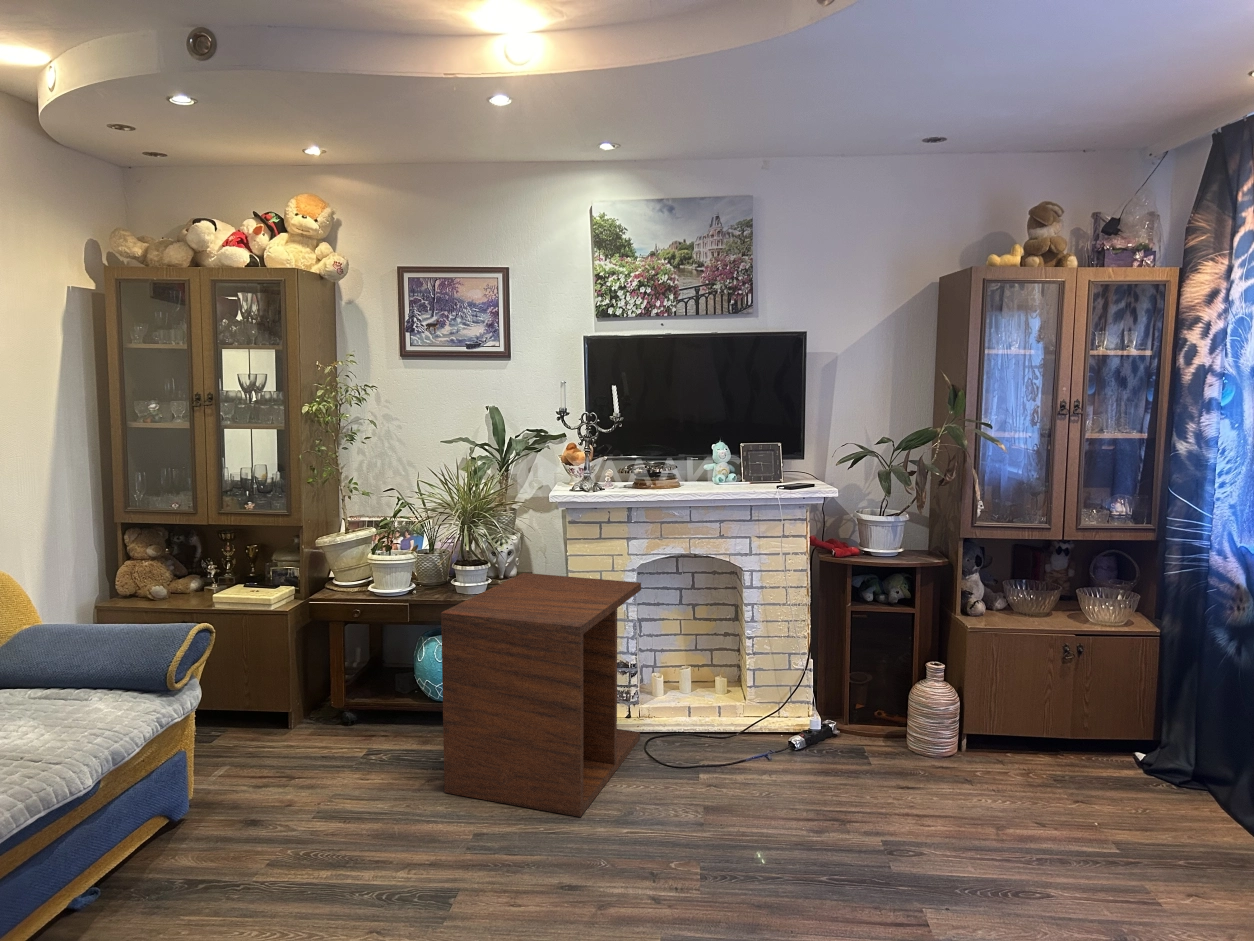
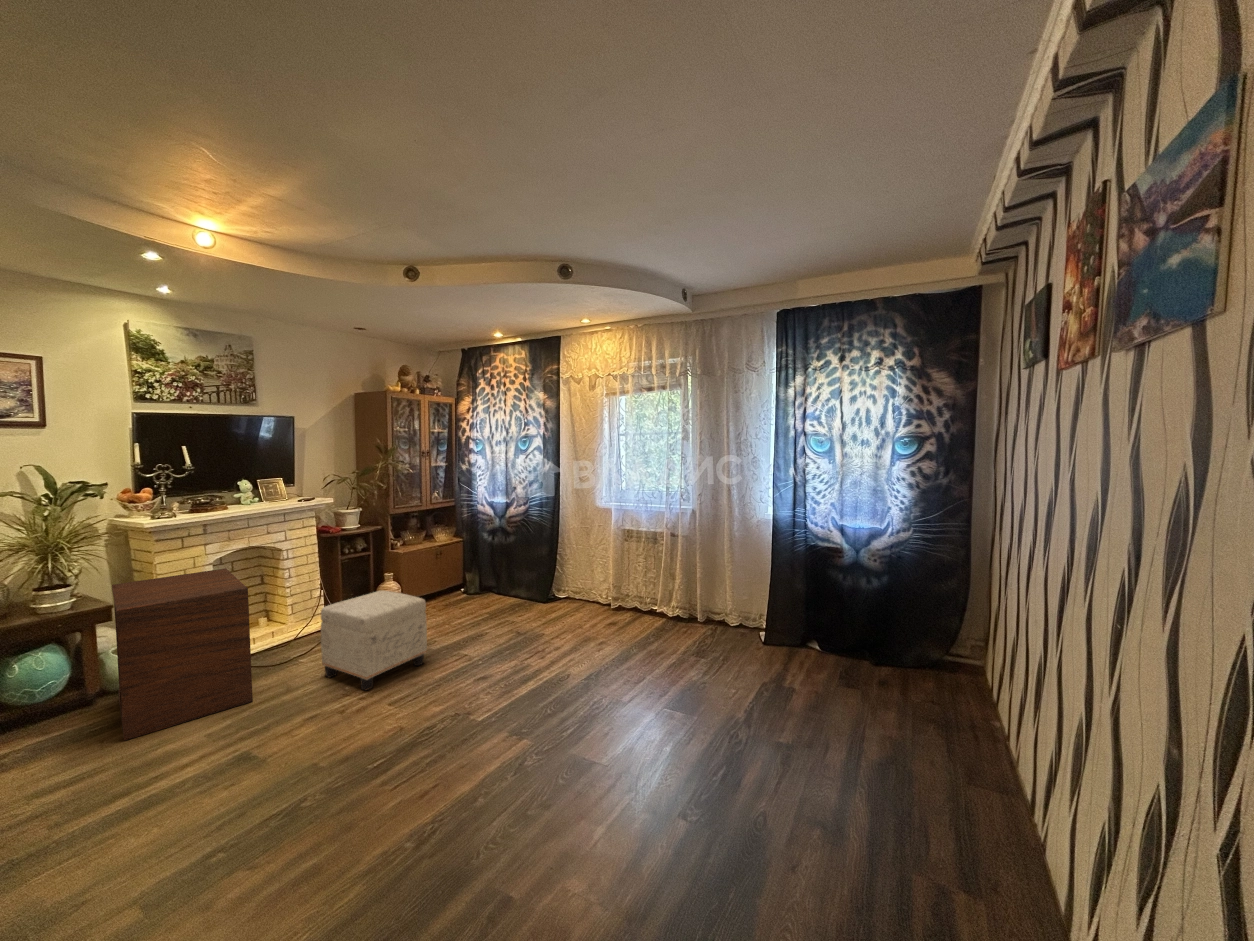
ottoman: none [692,699,861,911] -> present [321,591,427,690]

